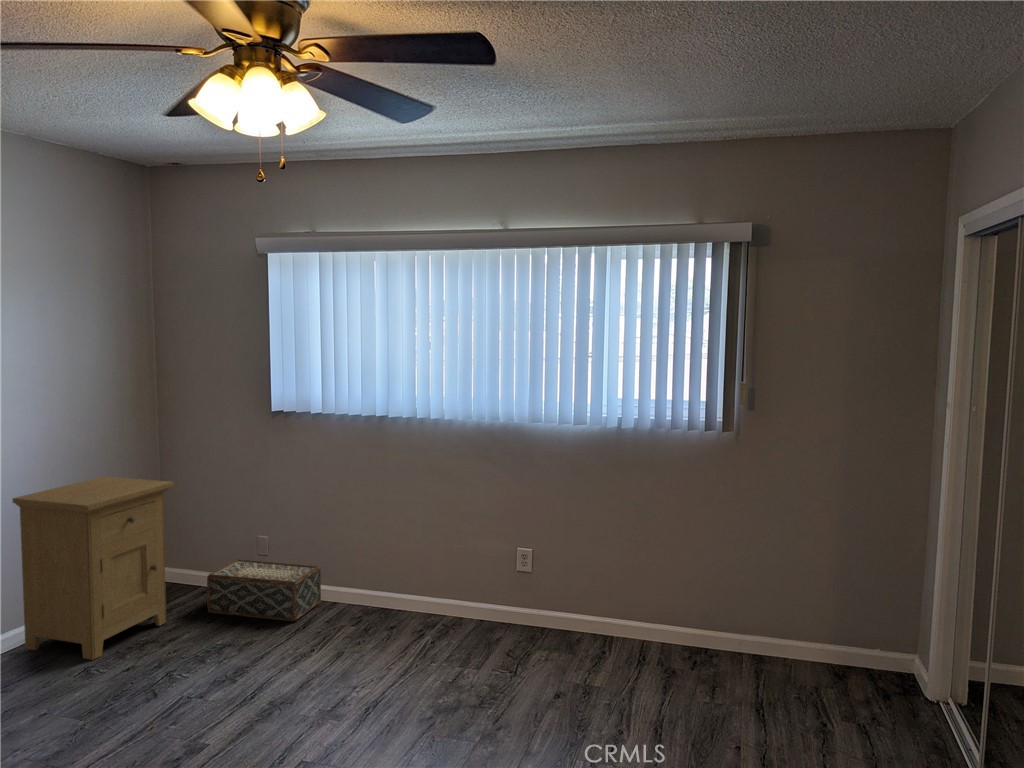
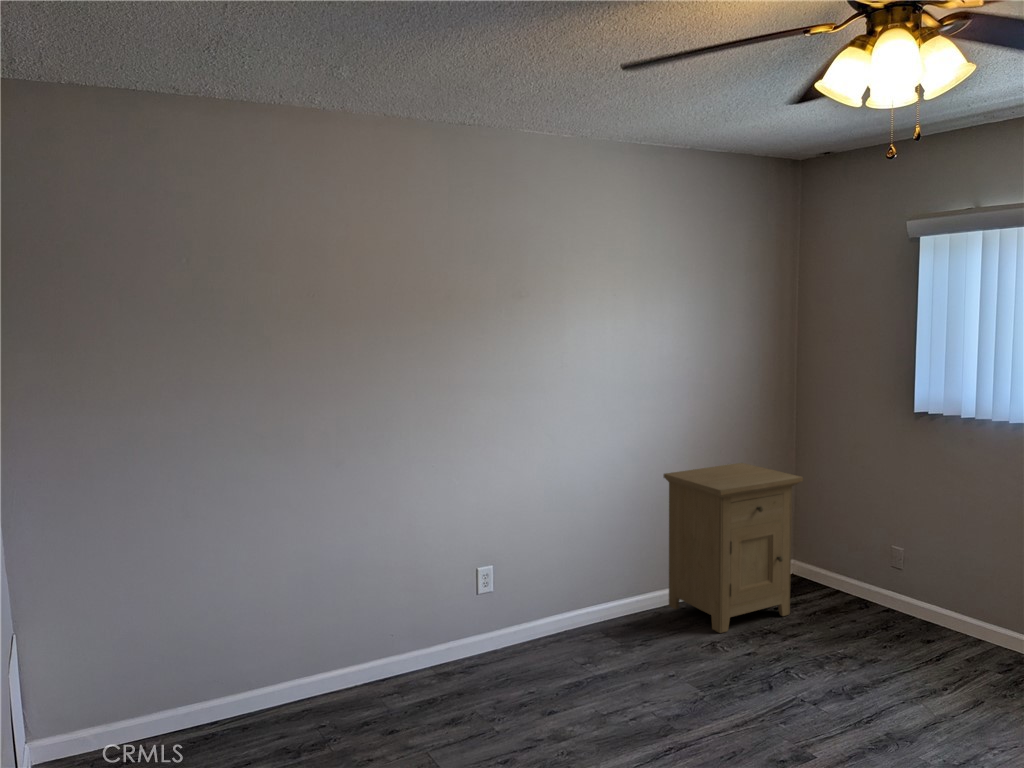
woven basket: present [207,559,321,621] -> none [832,566,965,651]

